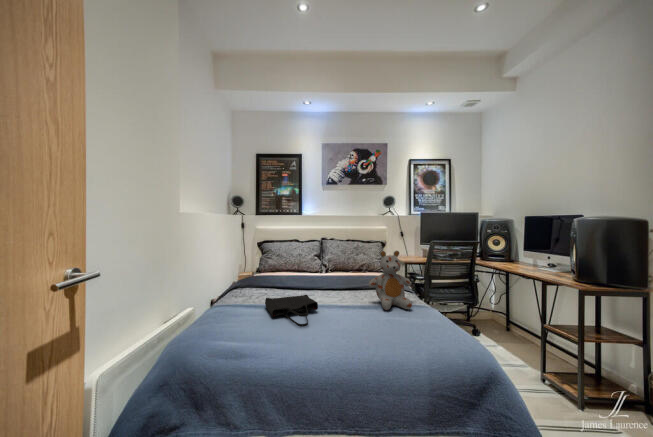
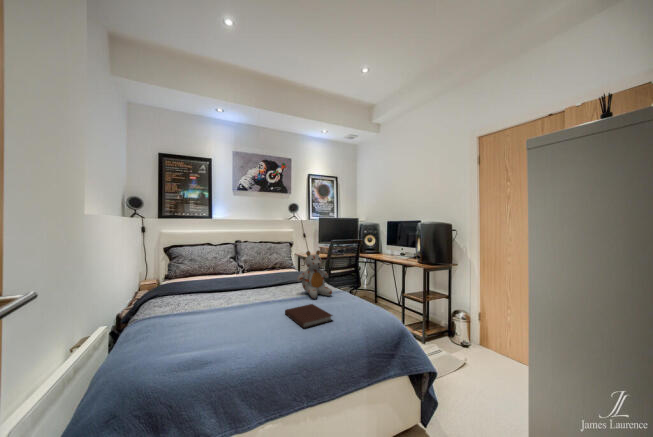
tote bag: present [265,295,318,327] -> none [205,294,260,323]
notebook: none [341,316,394,344] -> present [285,304,333,328]

